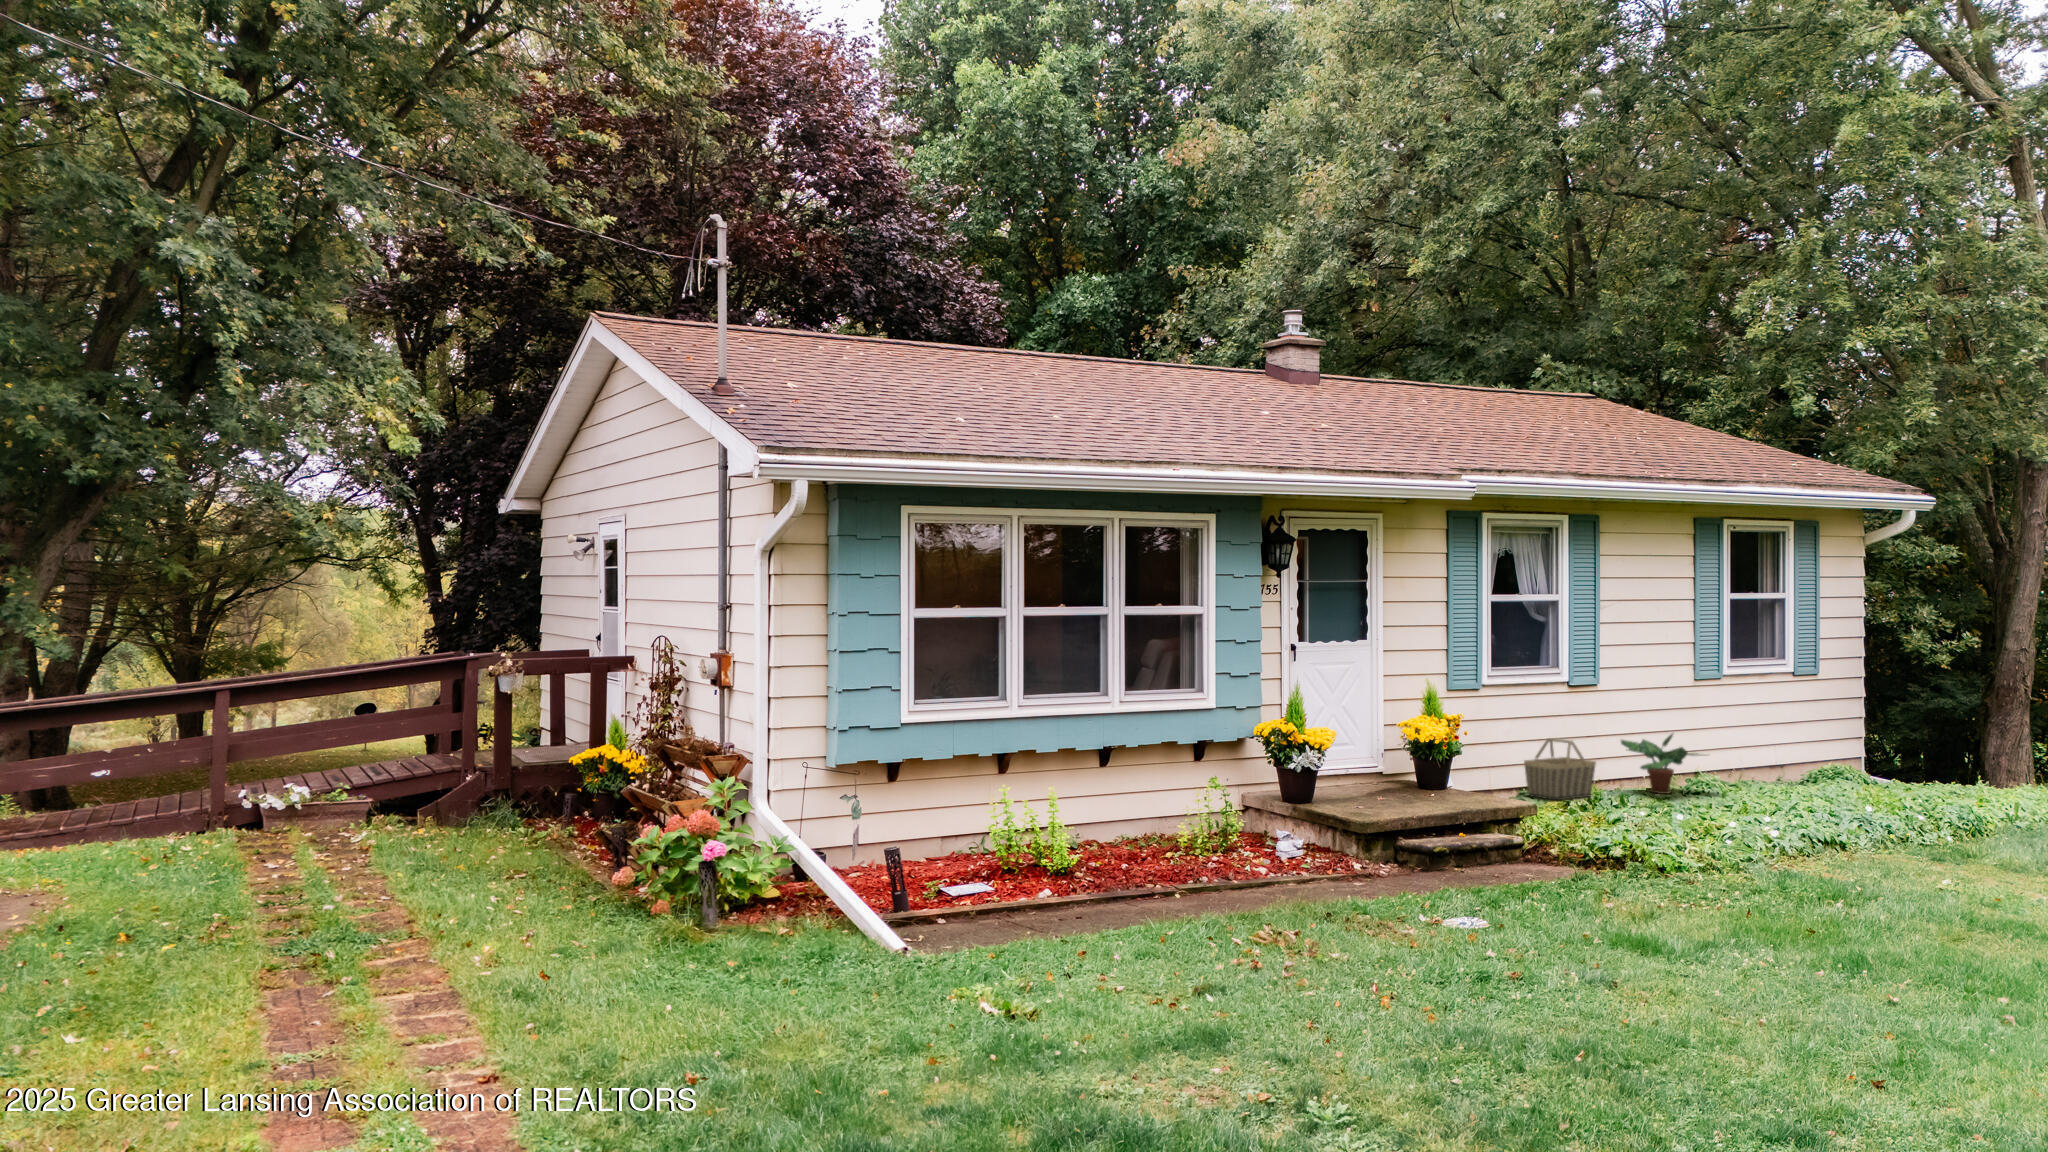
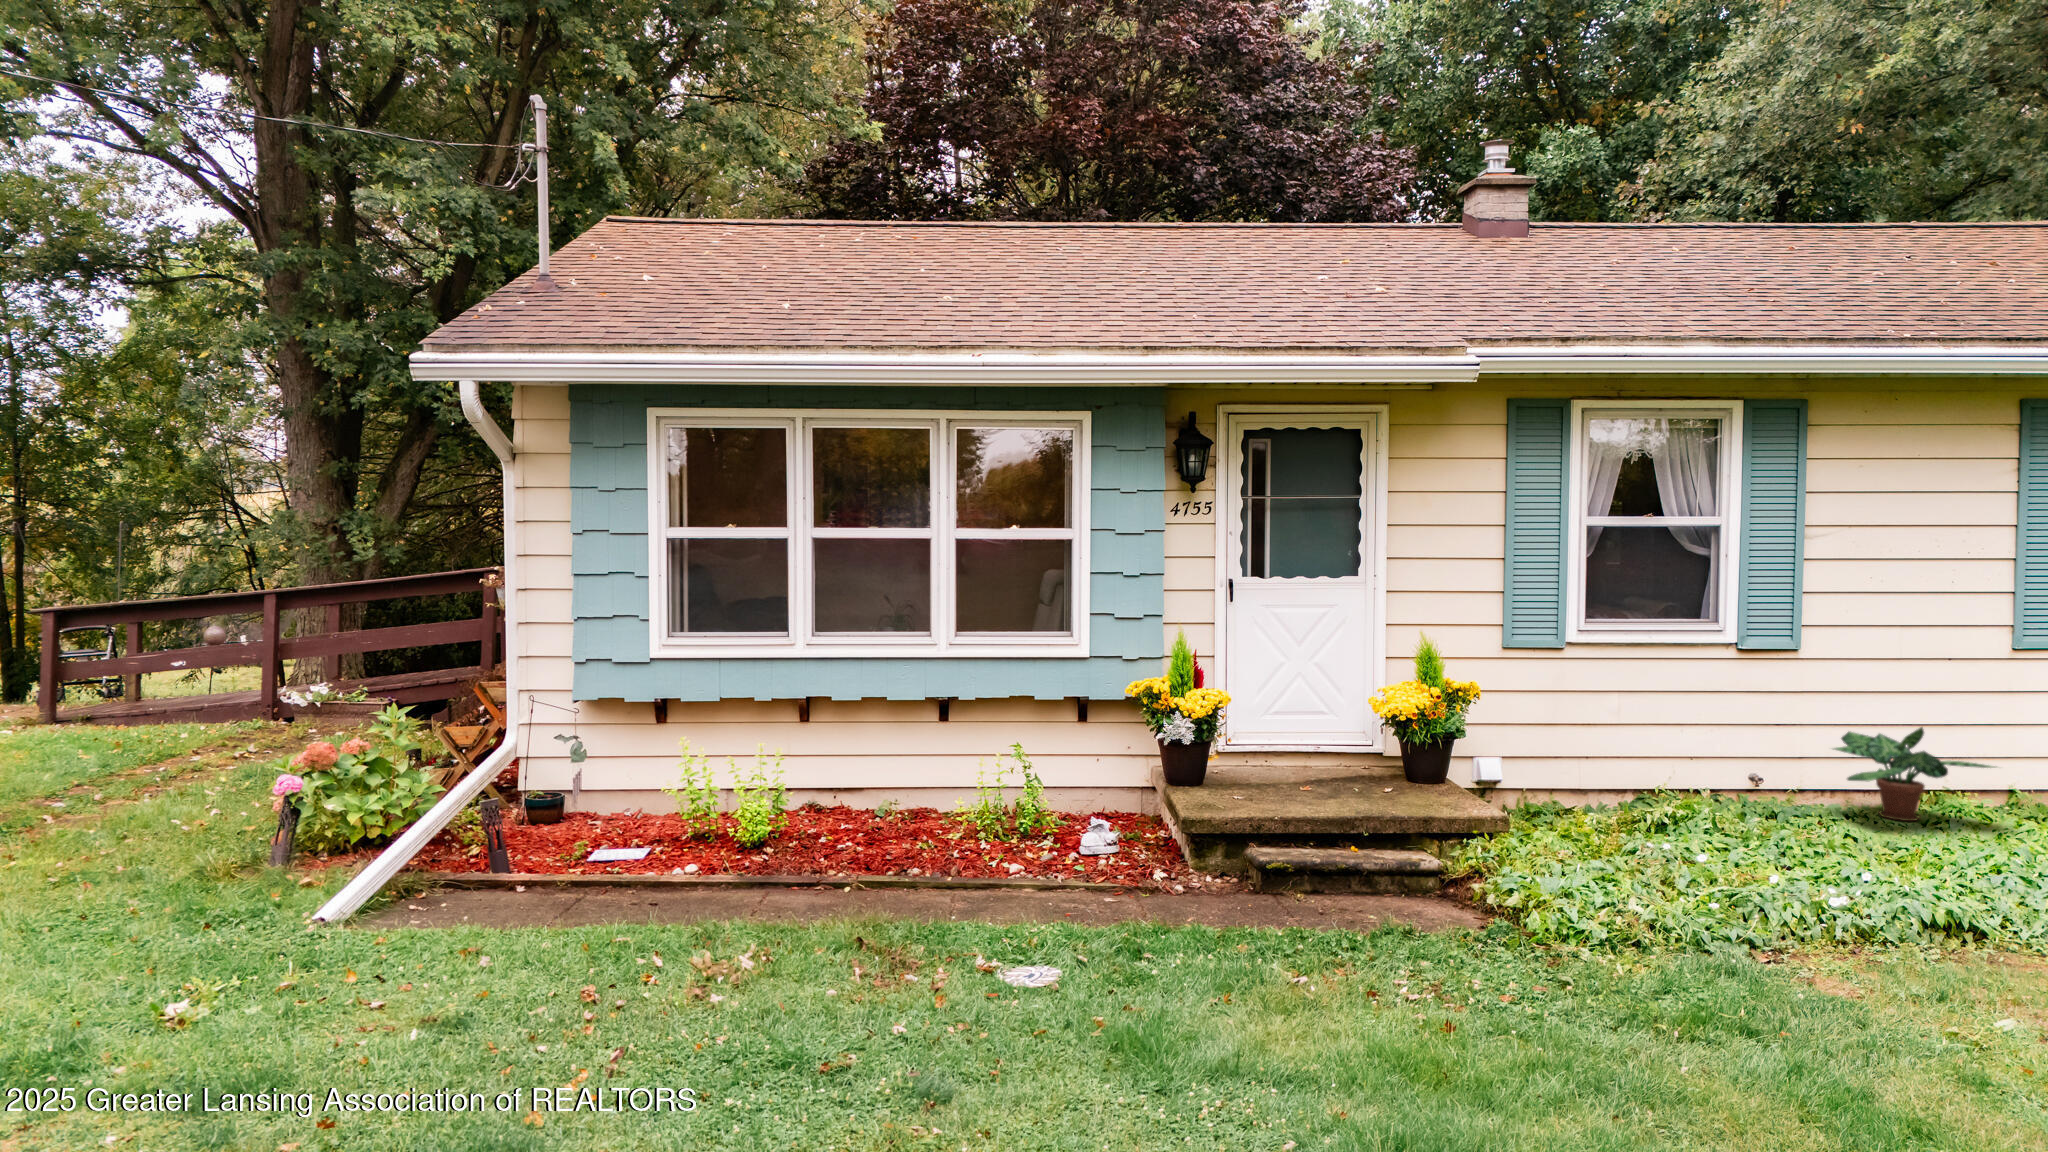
basket: present [1524,738,1596,800] -> none [1638,722,1761,813]

